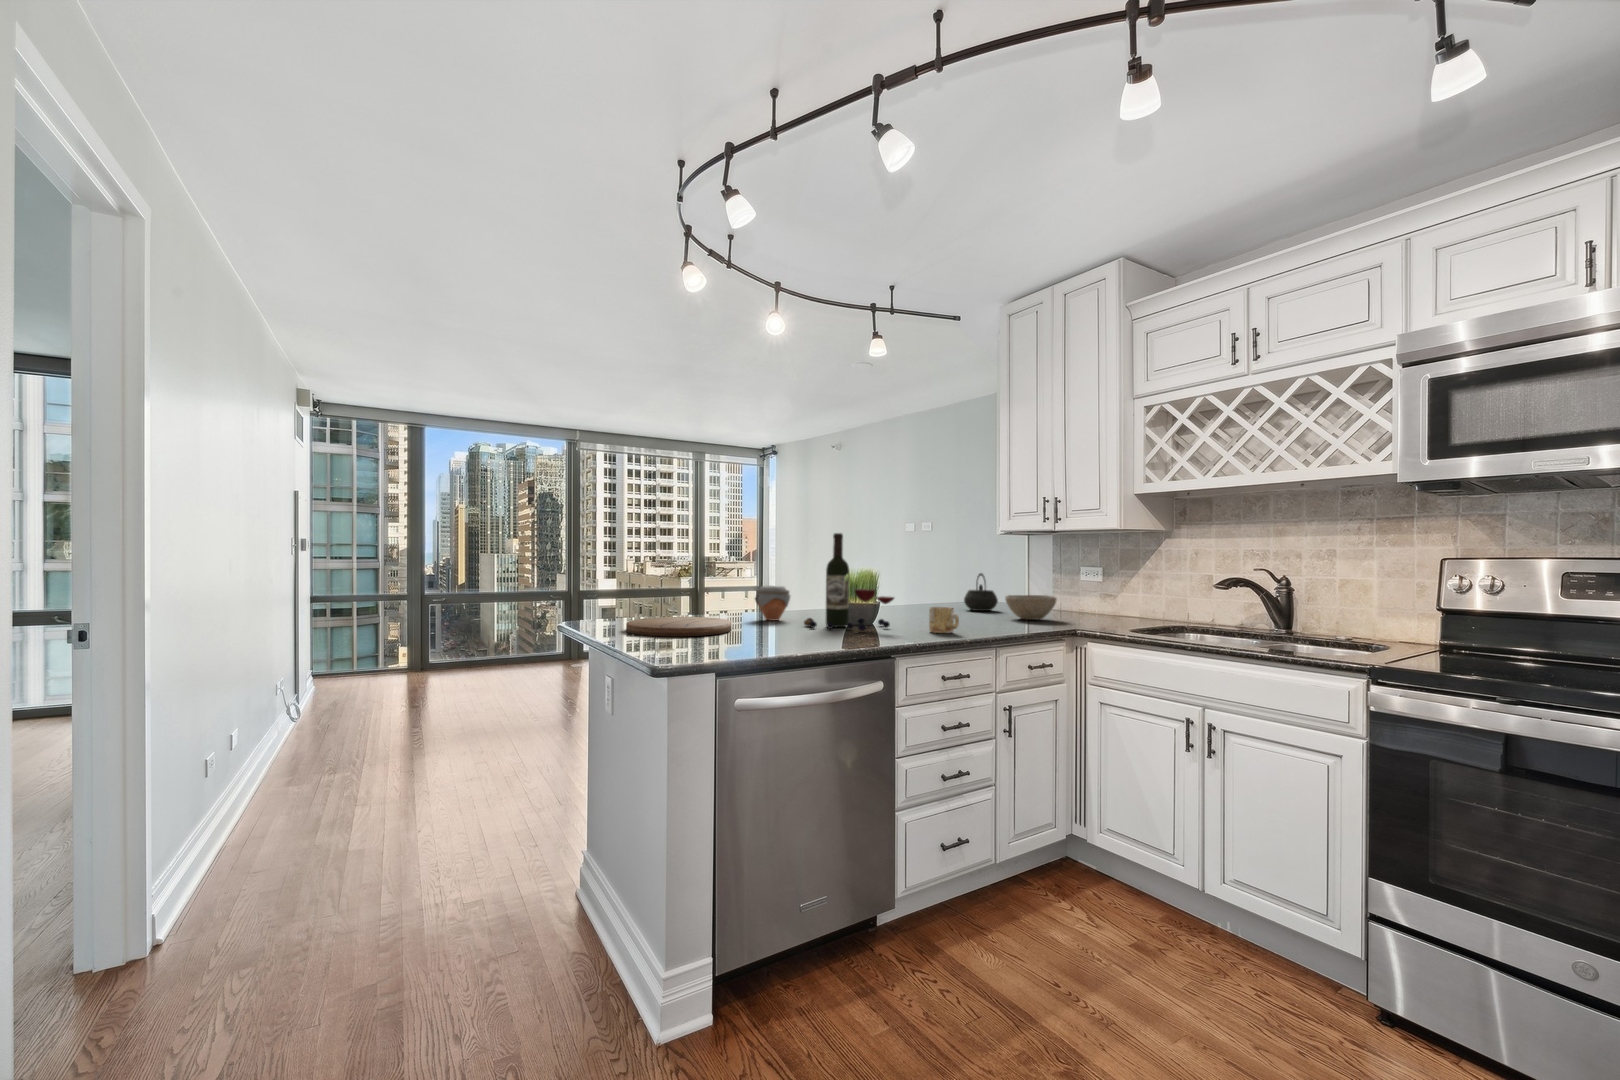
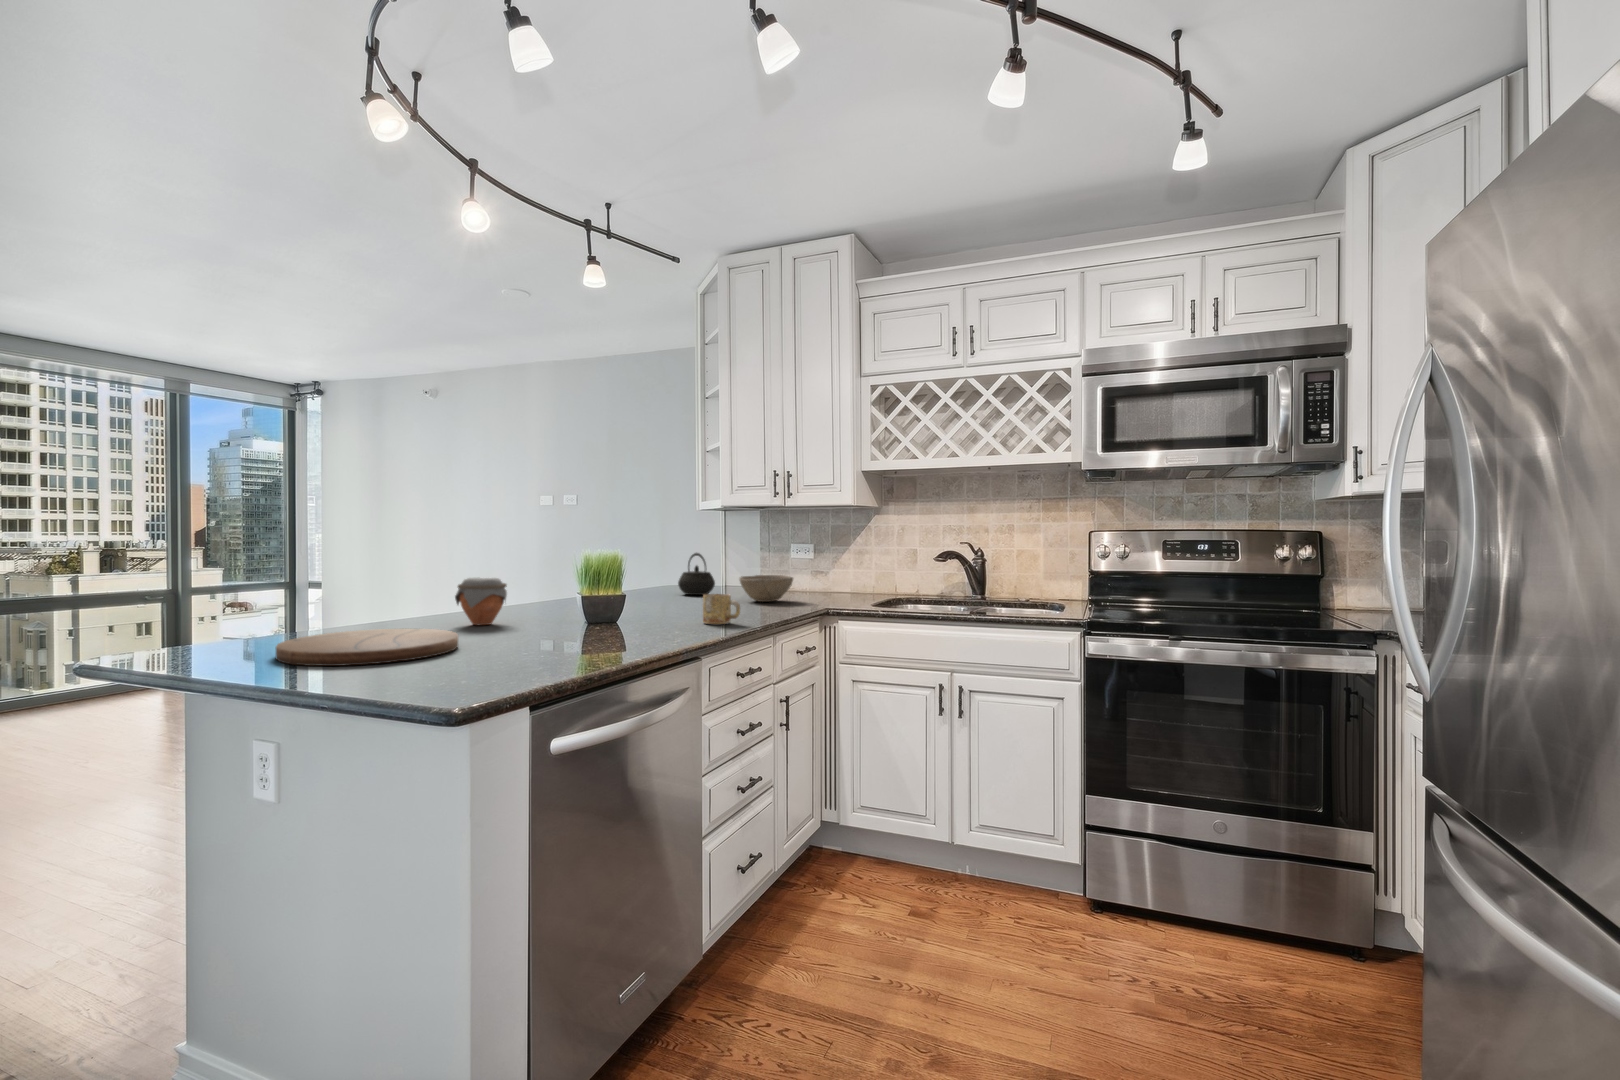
wine bottle: present [804,533,894,631] -> none [541,507,670,631]

